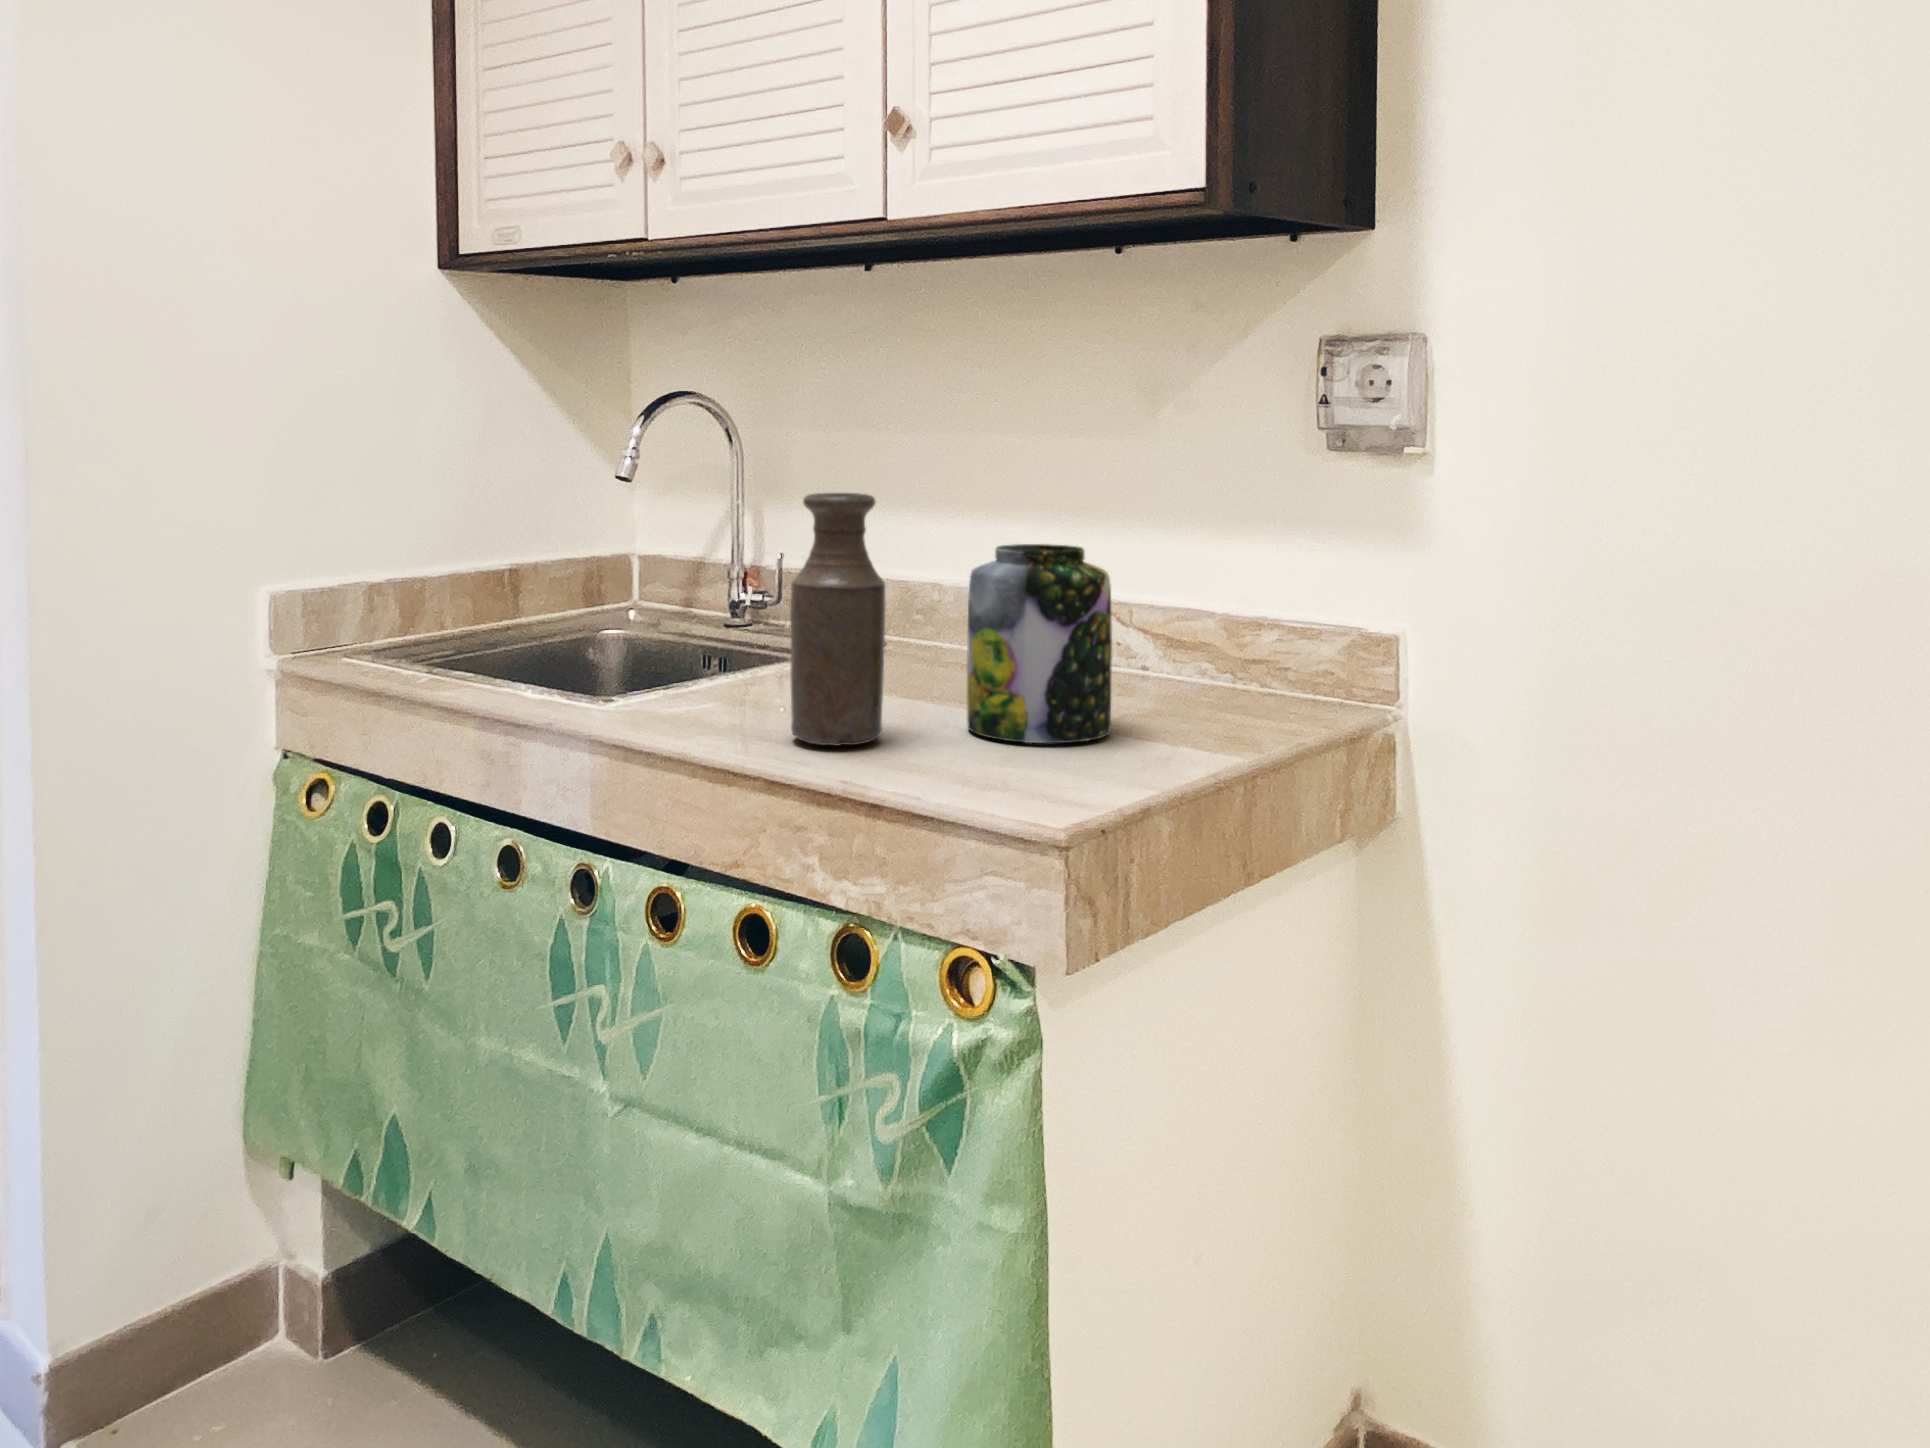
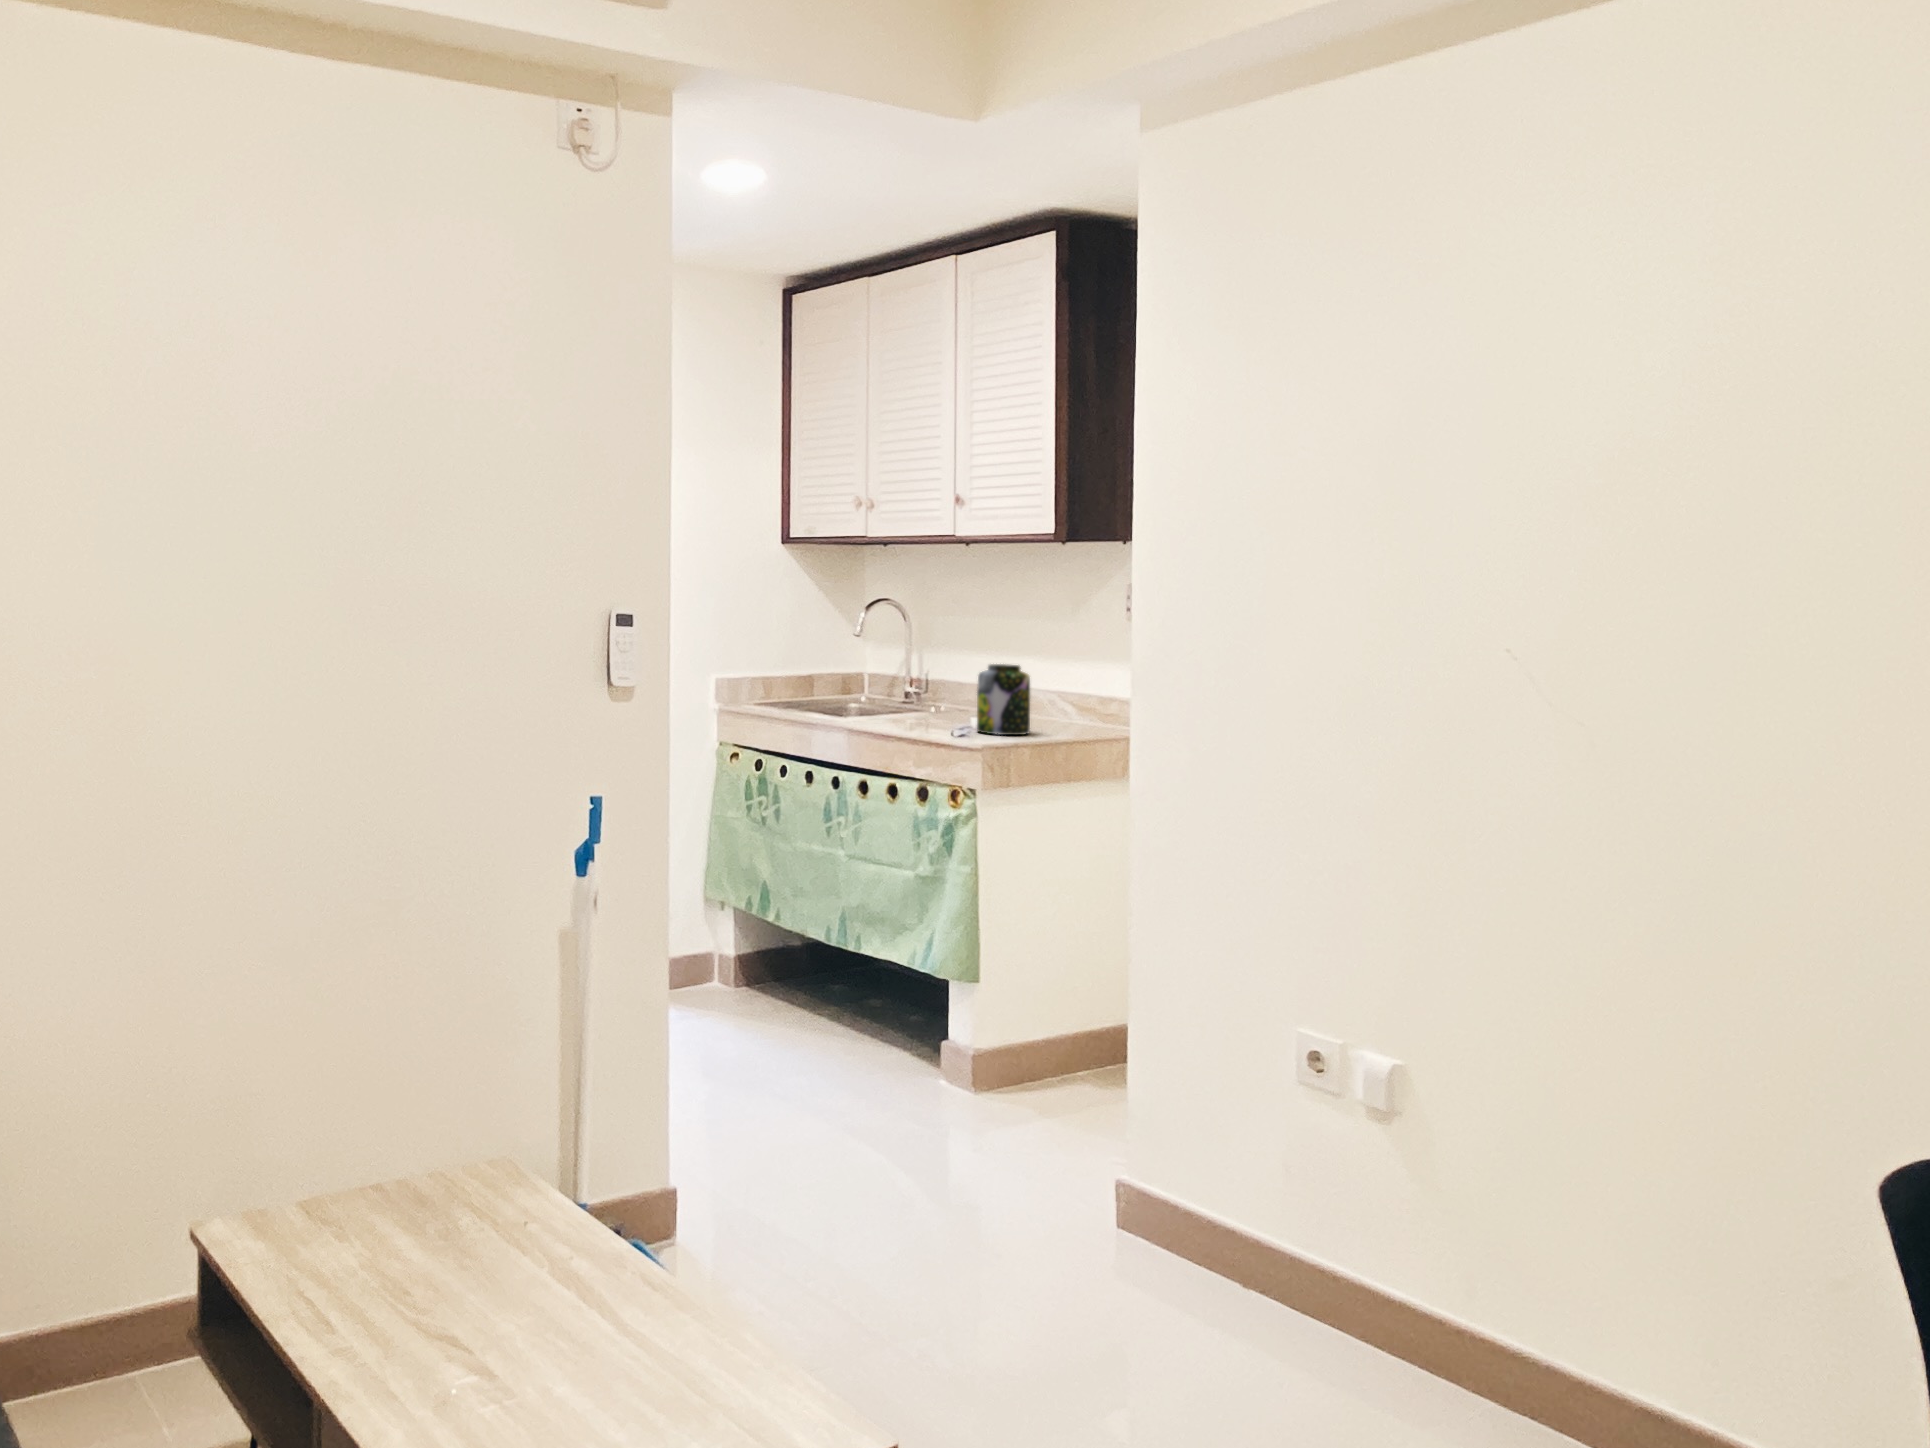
bottle: present [790,493,886,746] -> none [910,643,945,732]

